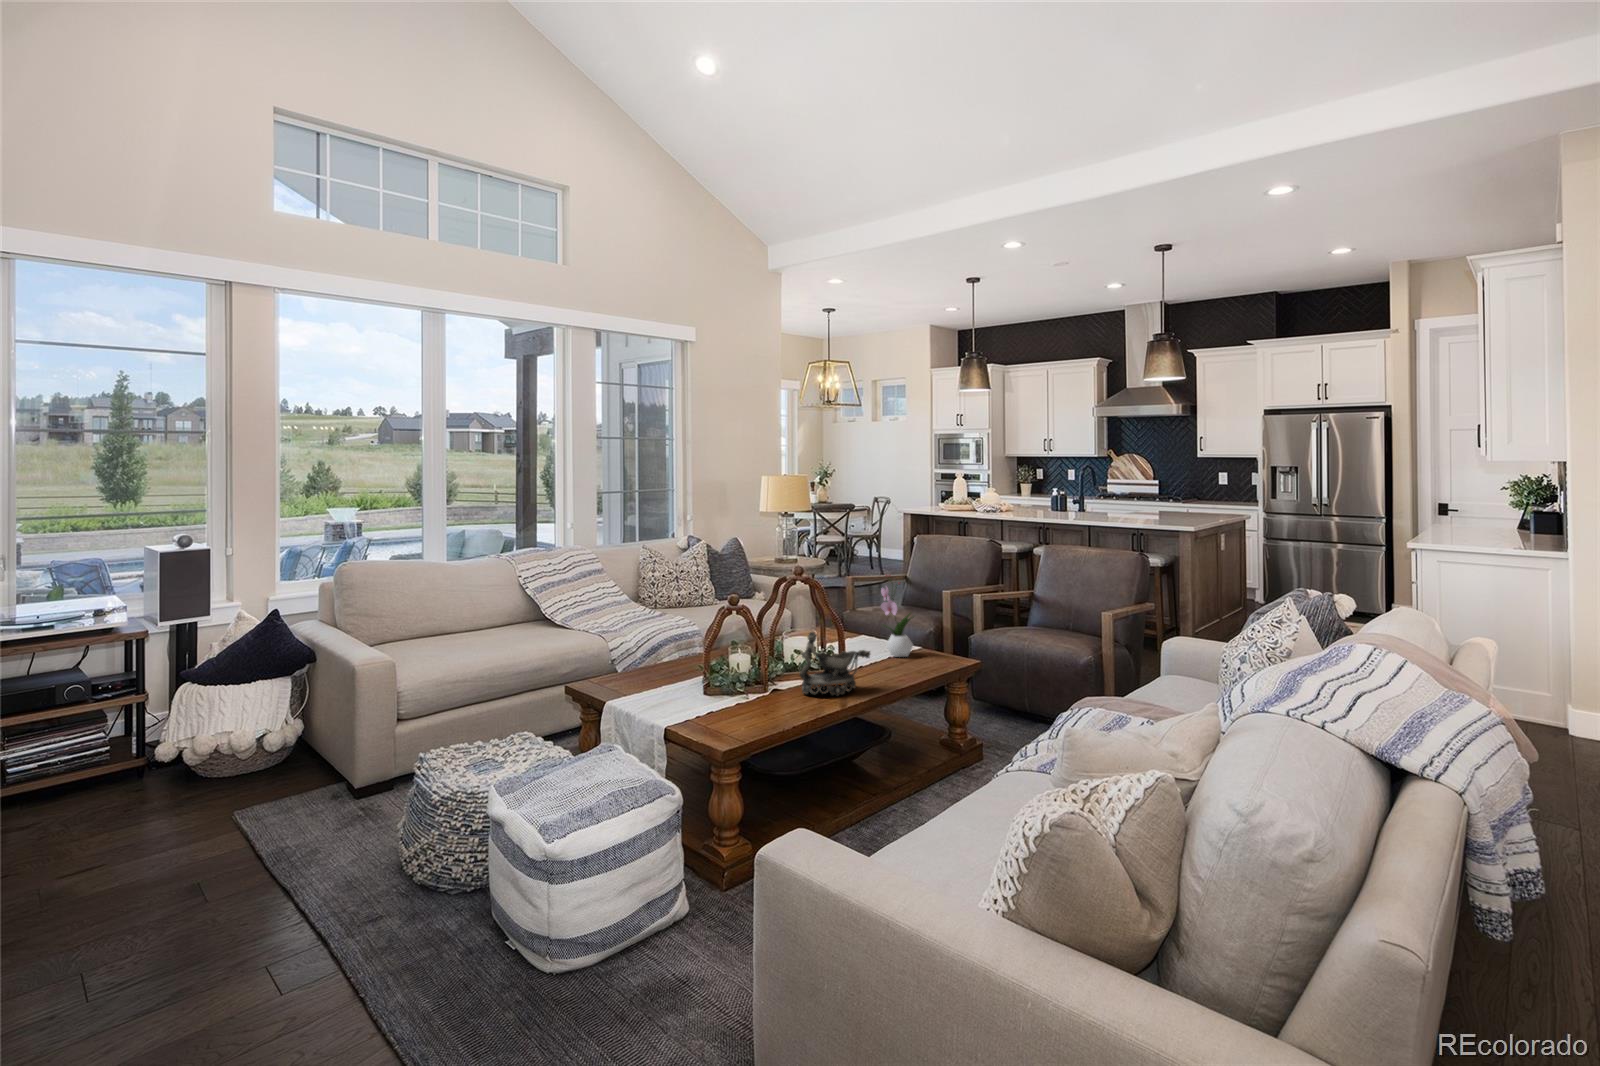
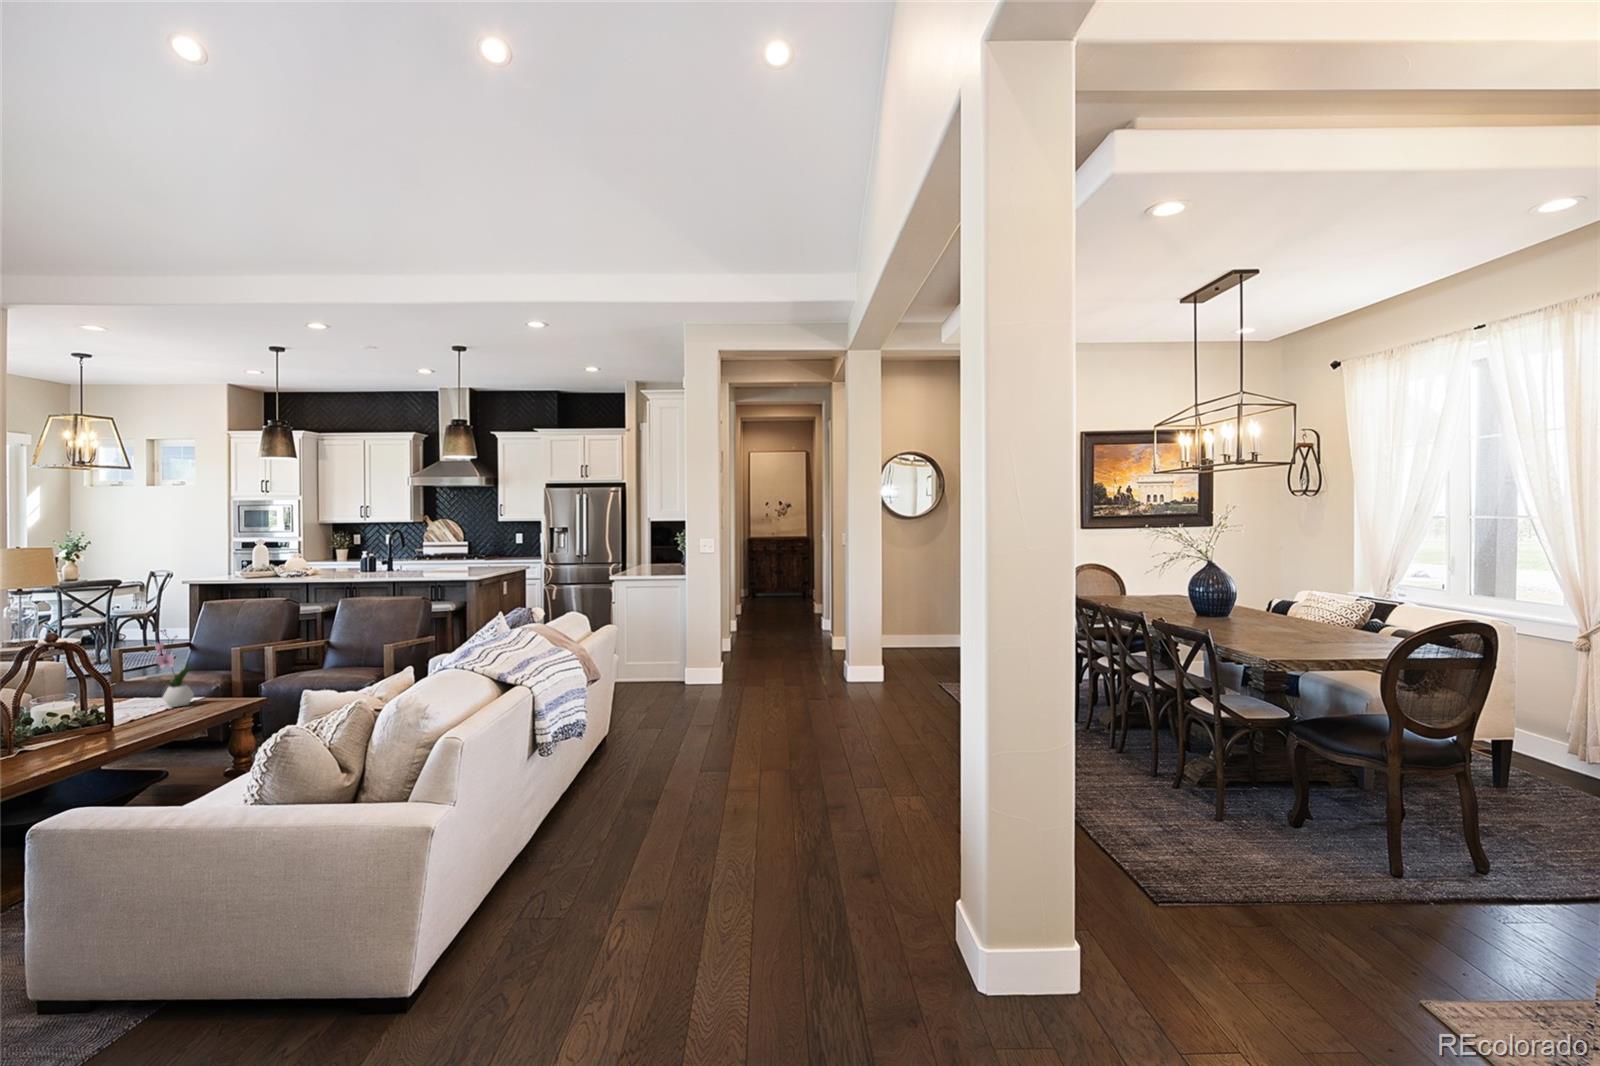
decorative bowl: present [800,632,870,696] -> none [54,685,142,747]

